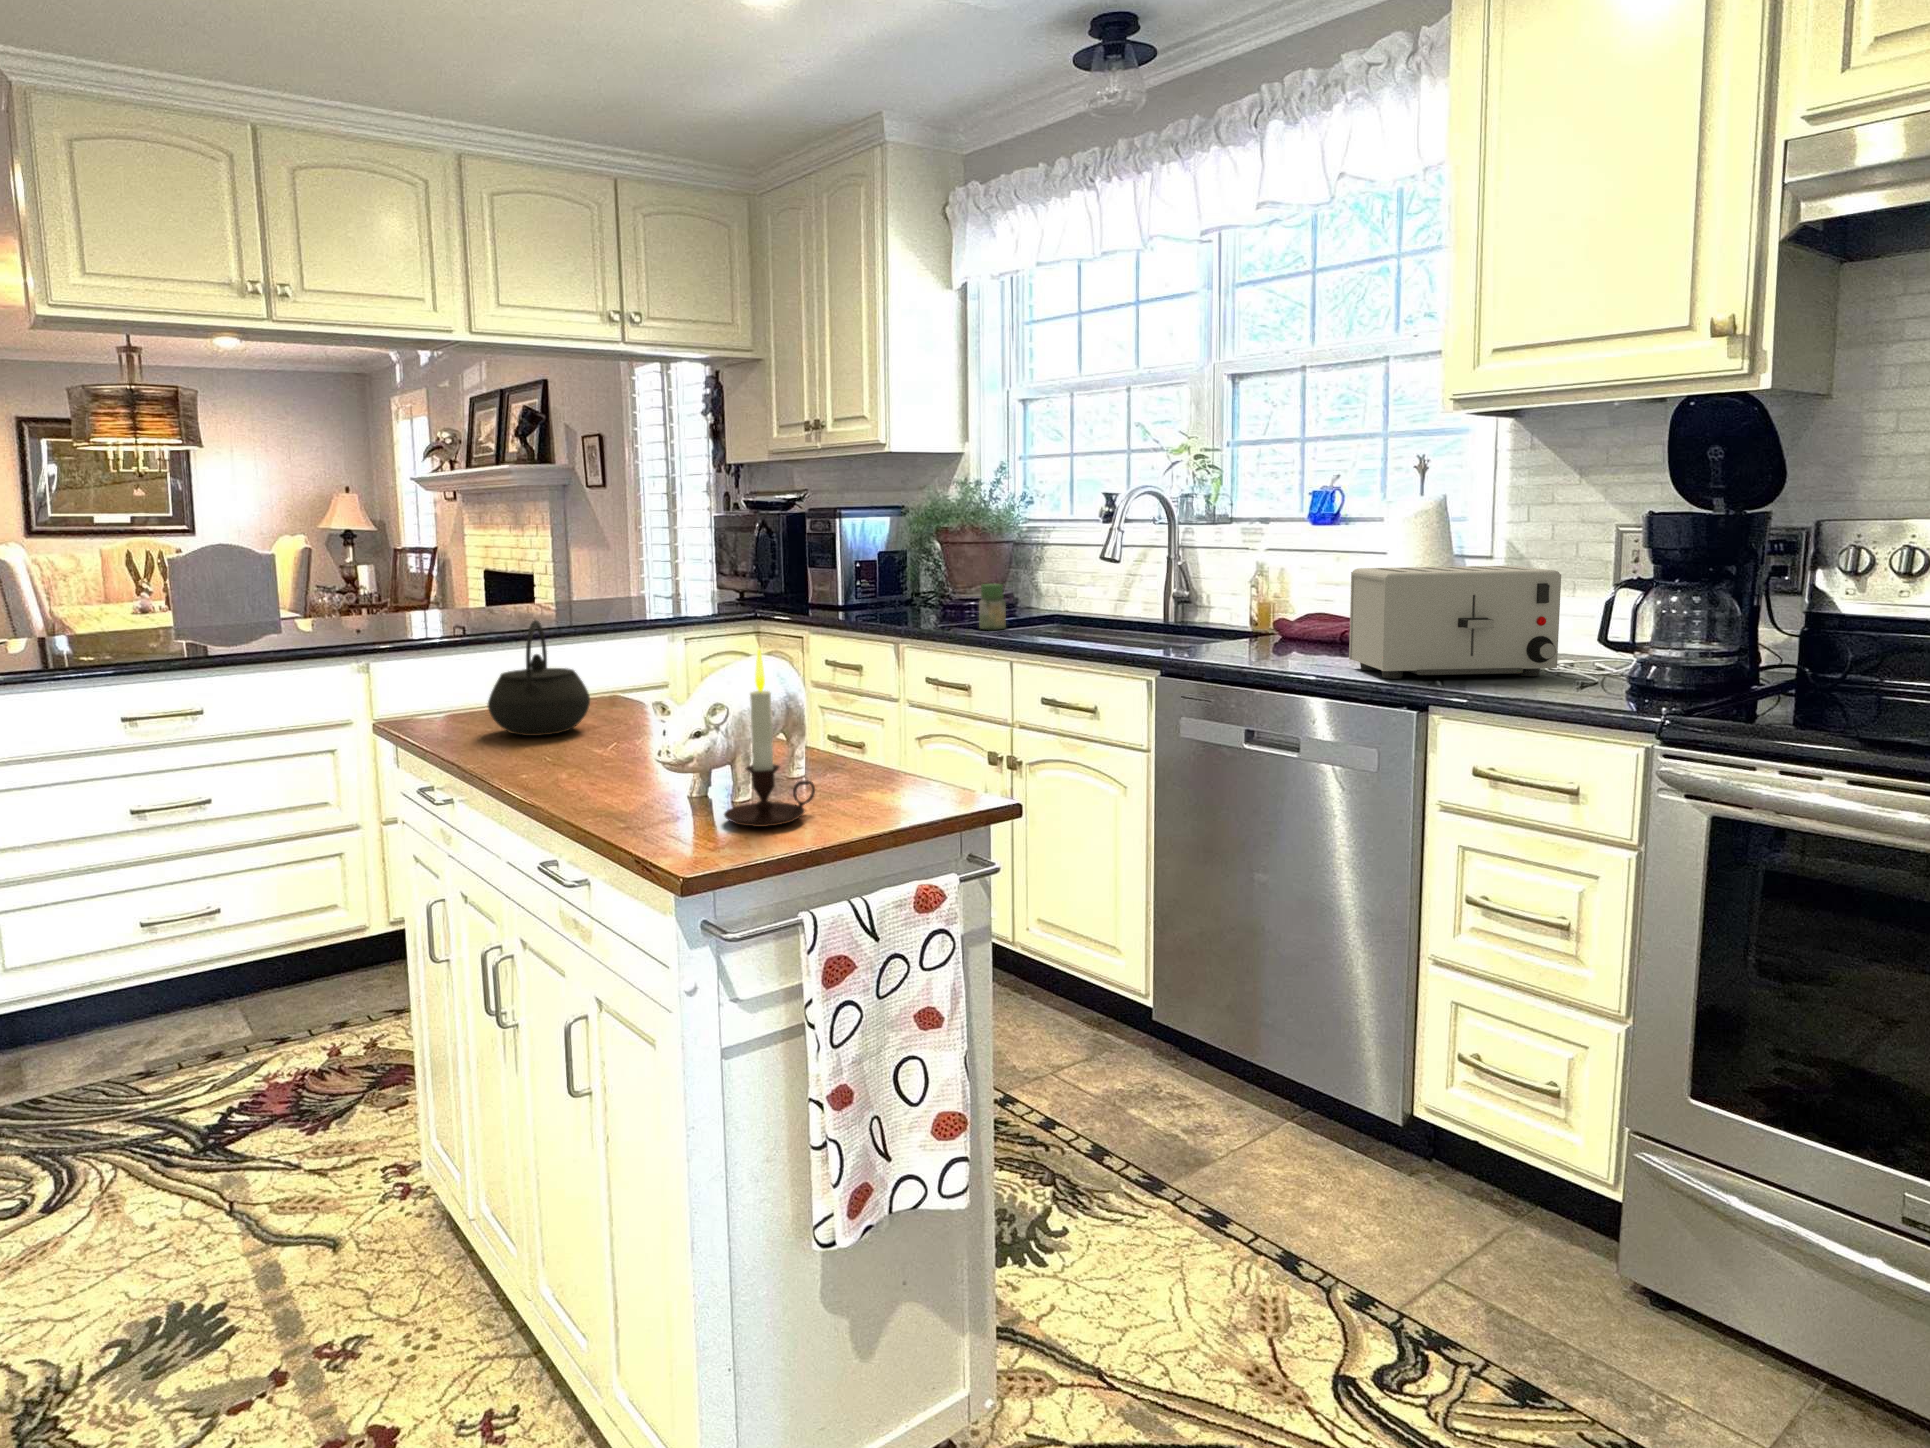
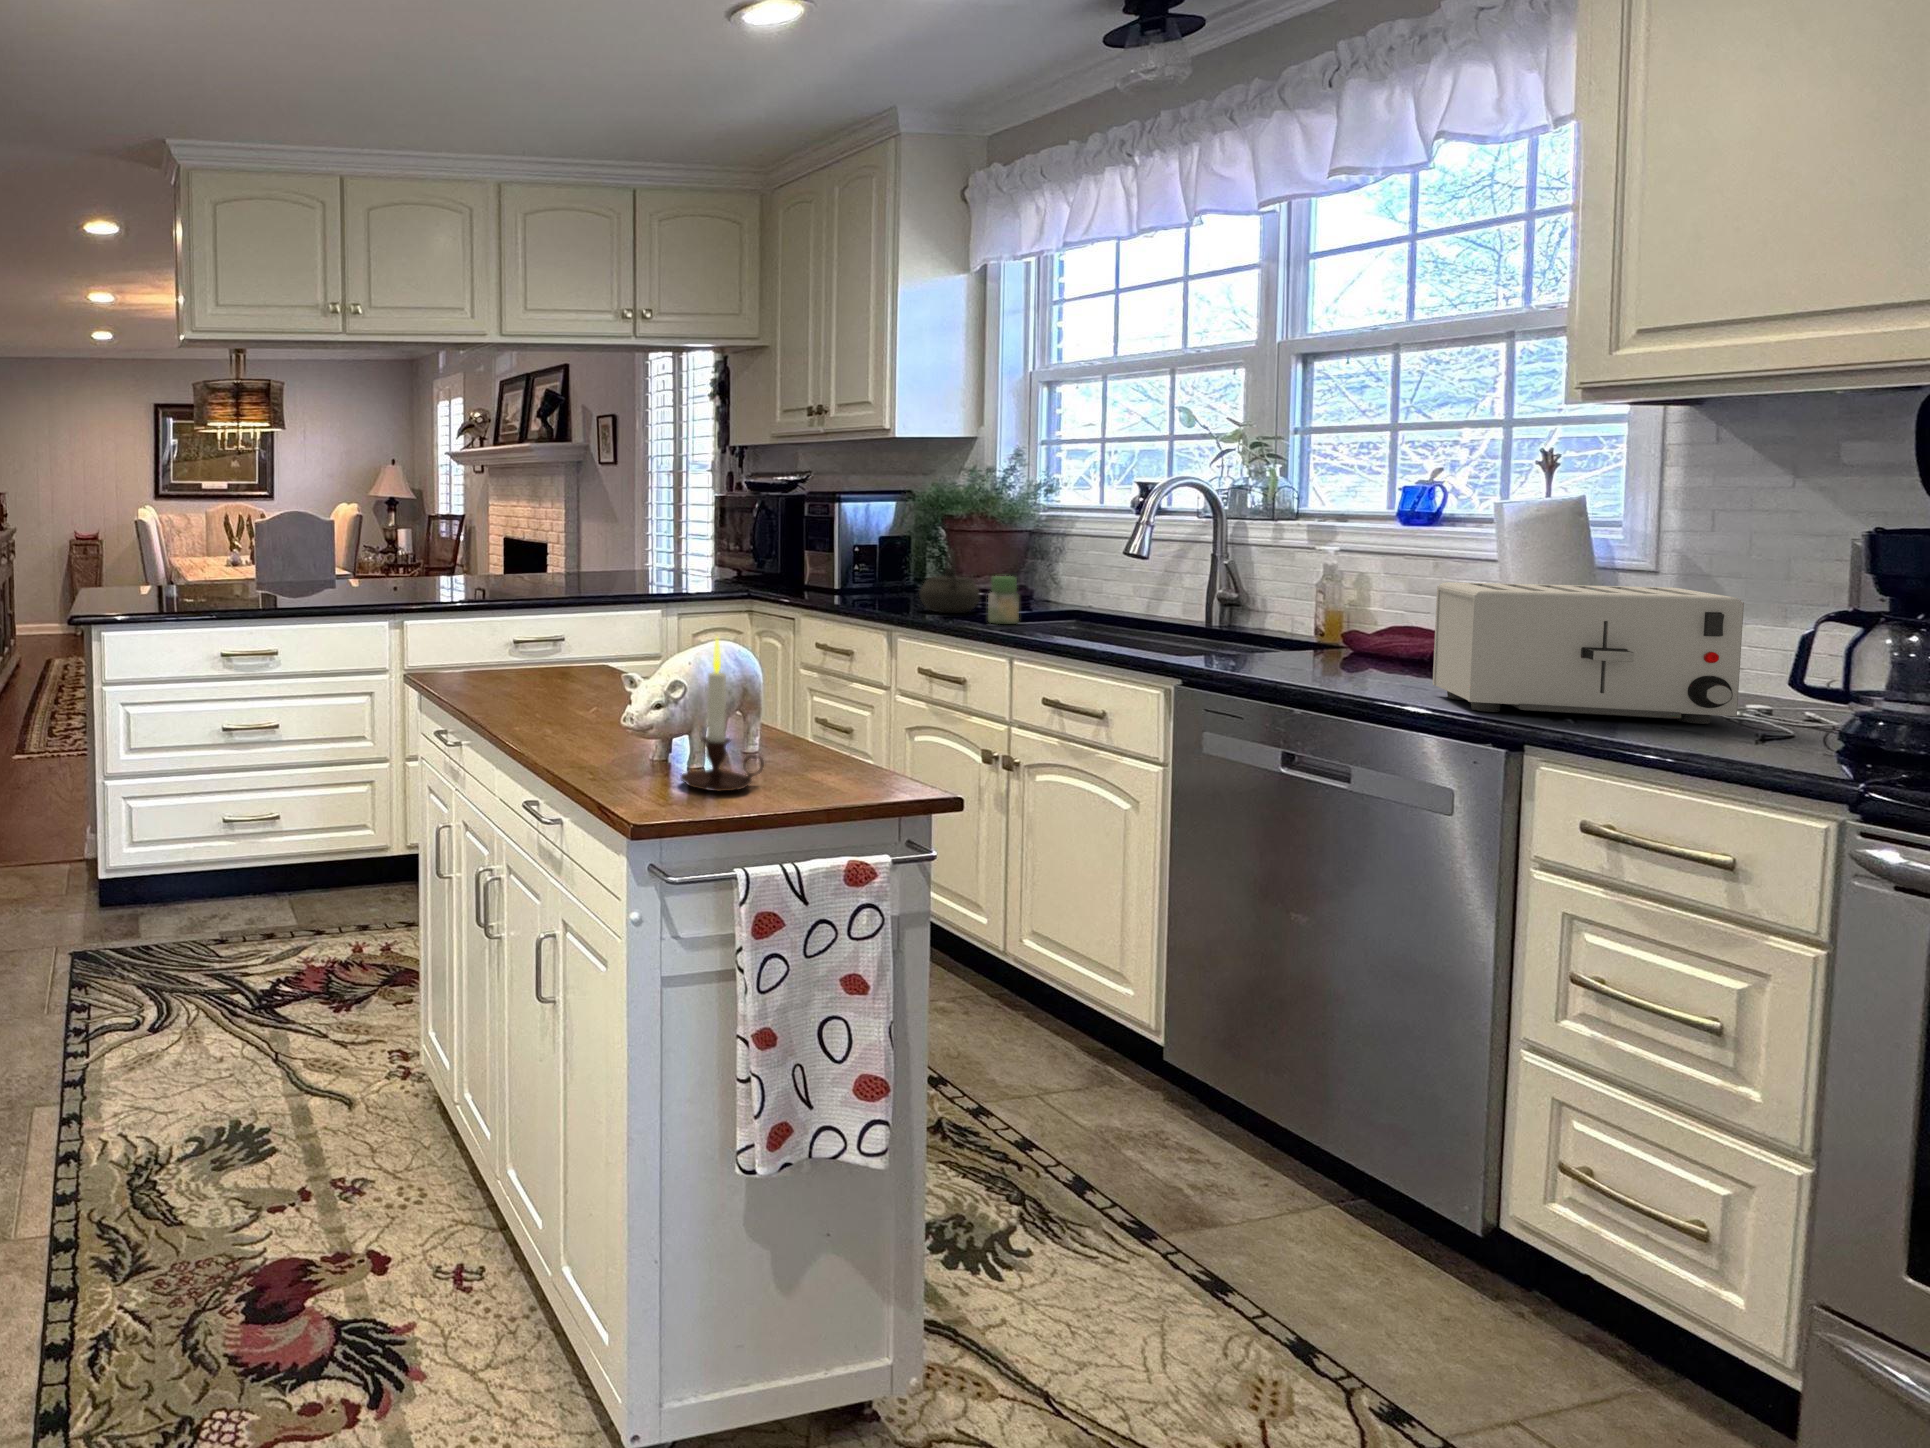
kettle: present [488,620,590,736] -> present [919,549,980,613]

